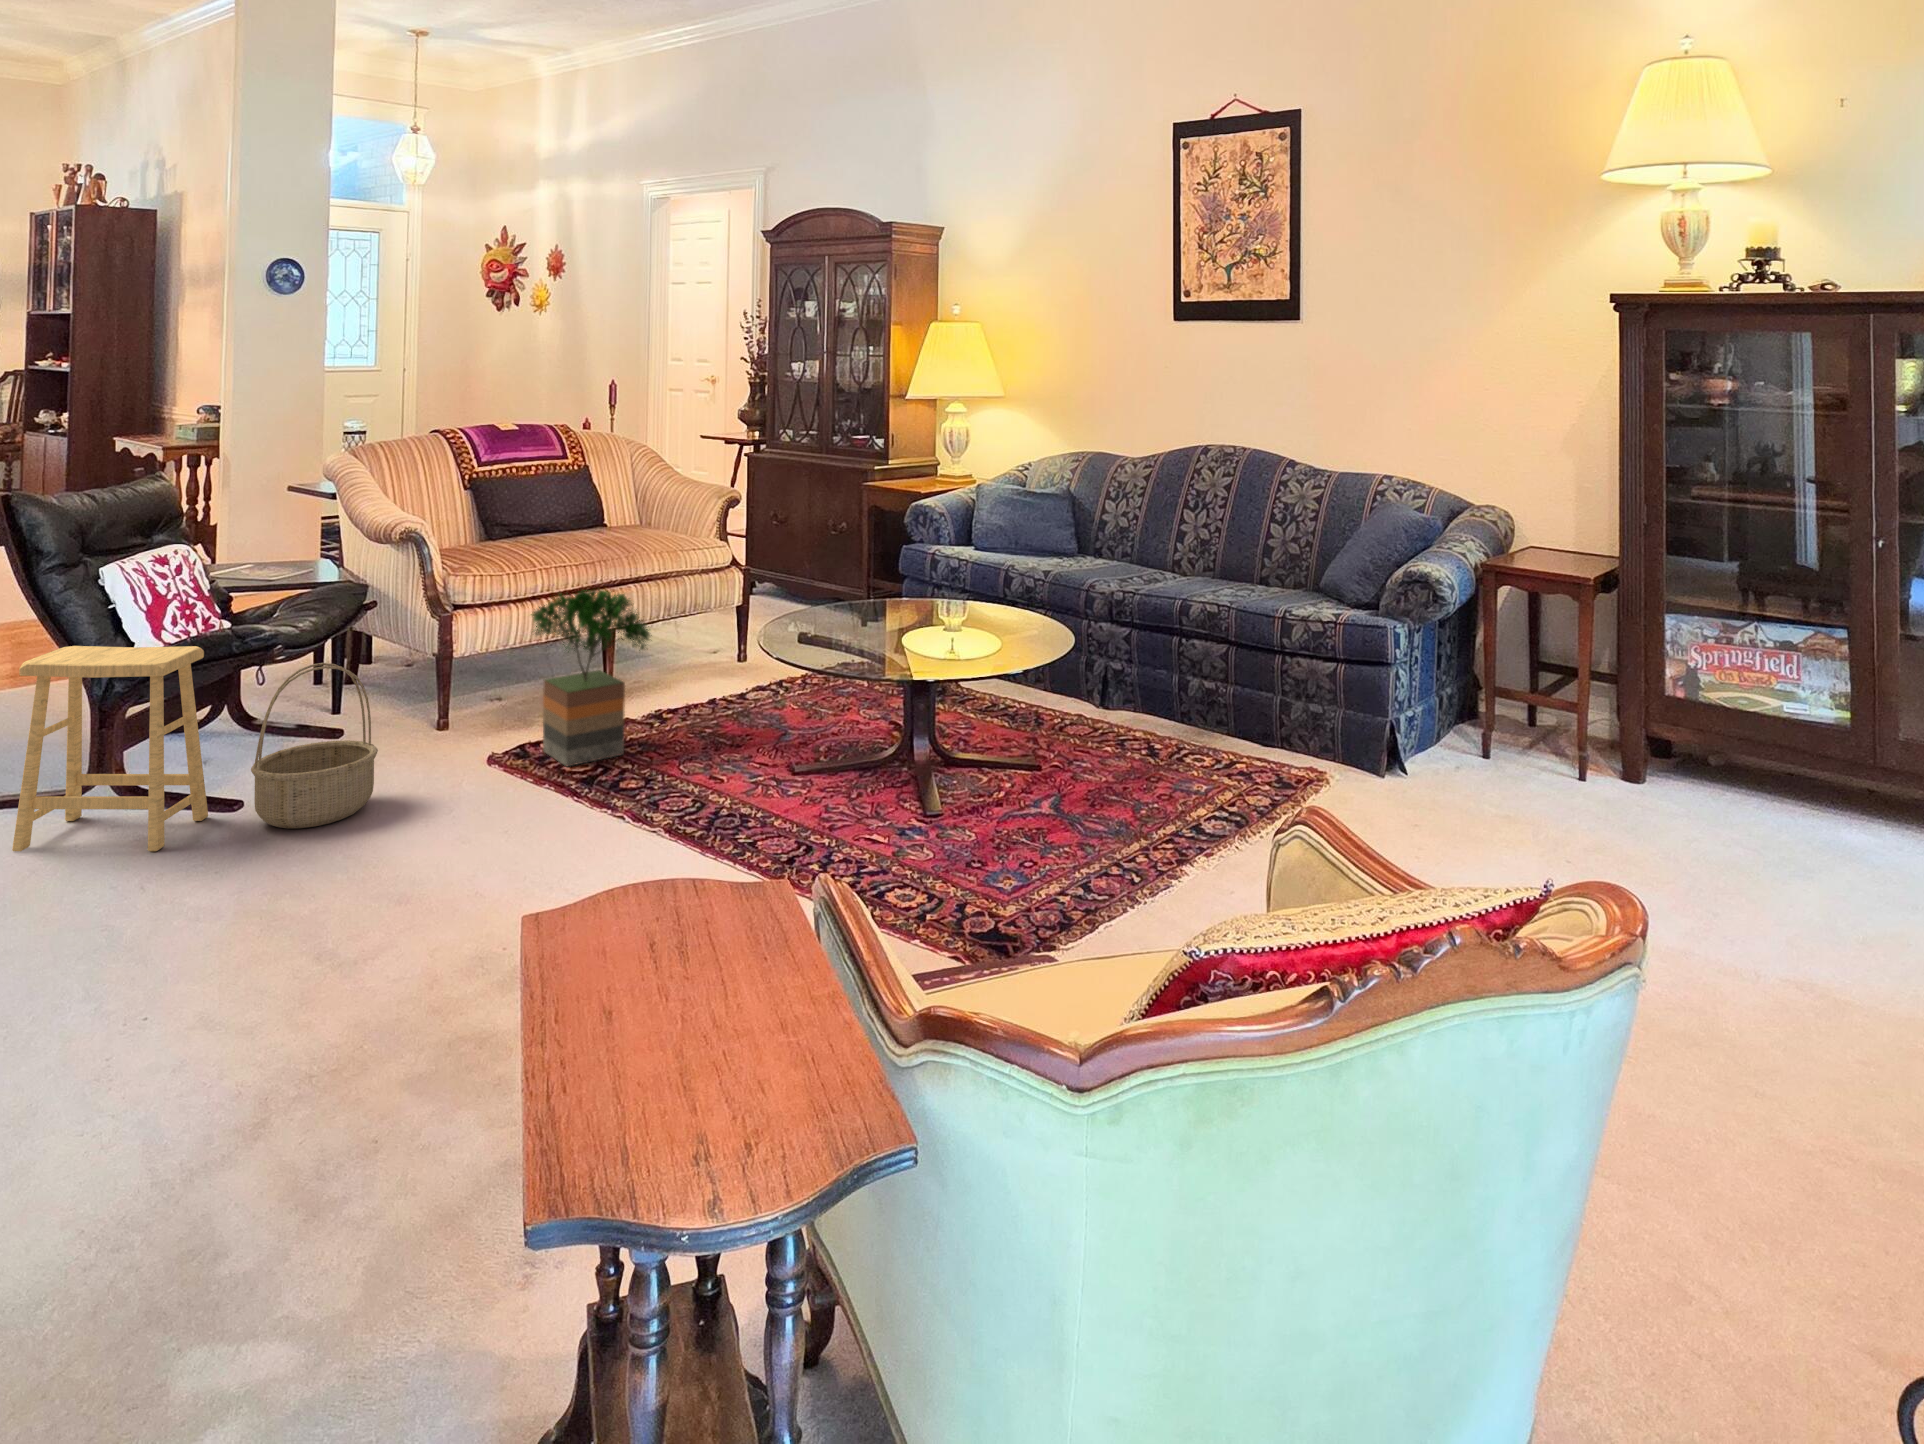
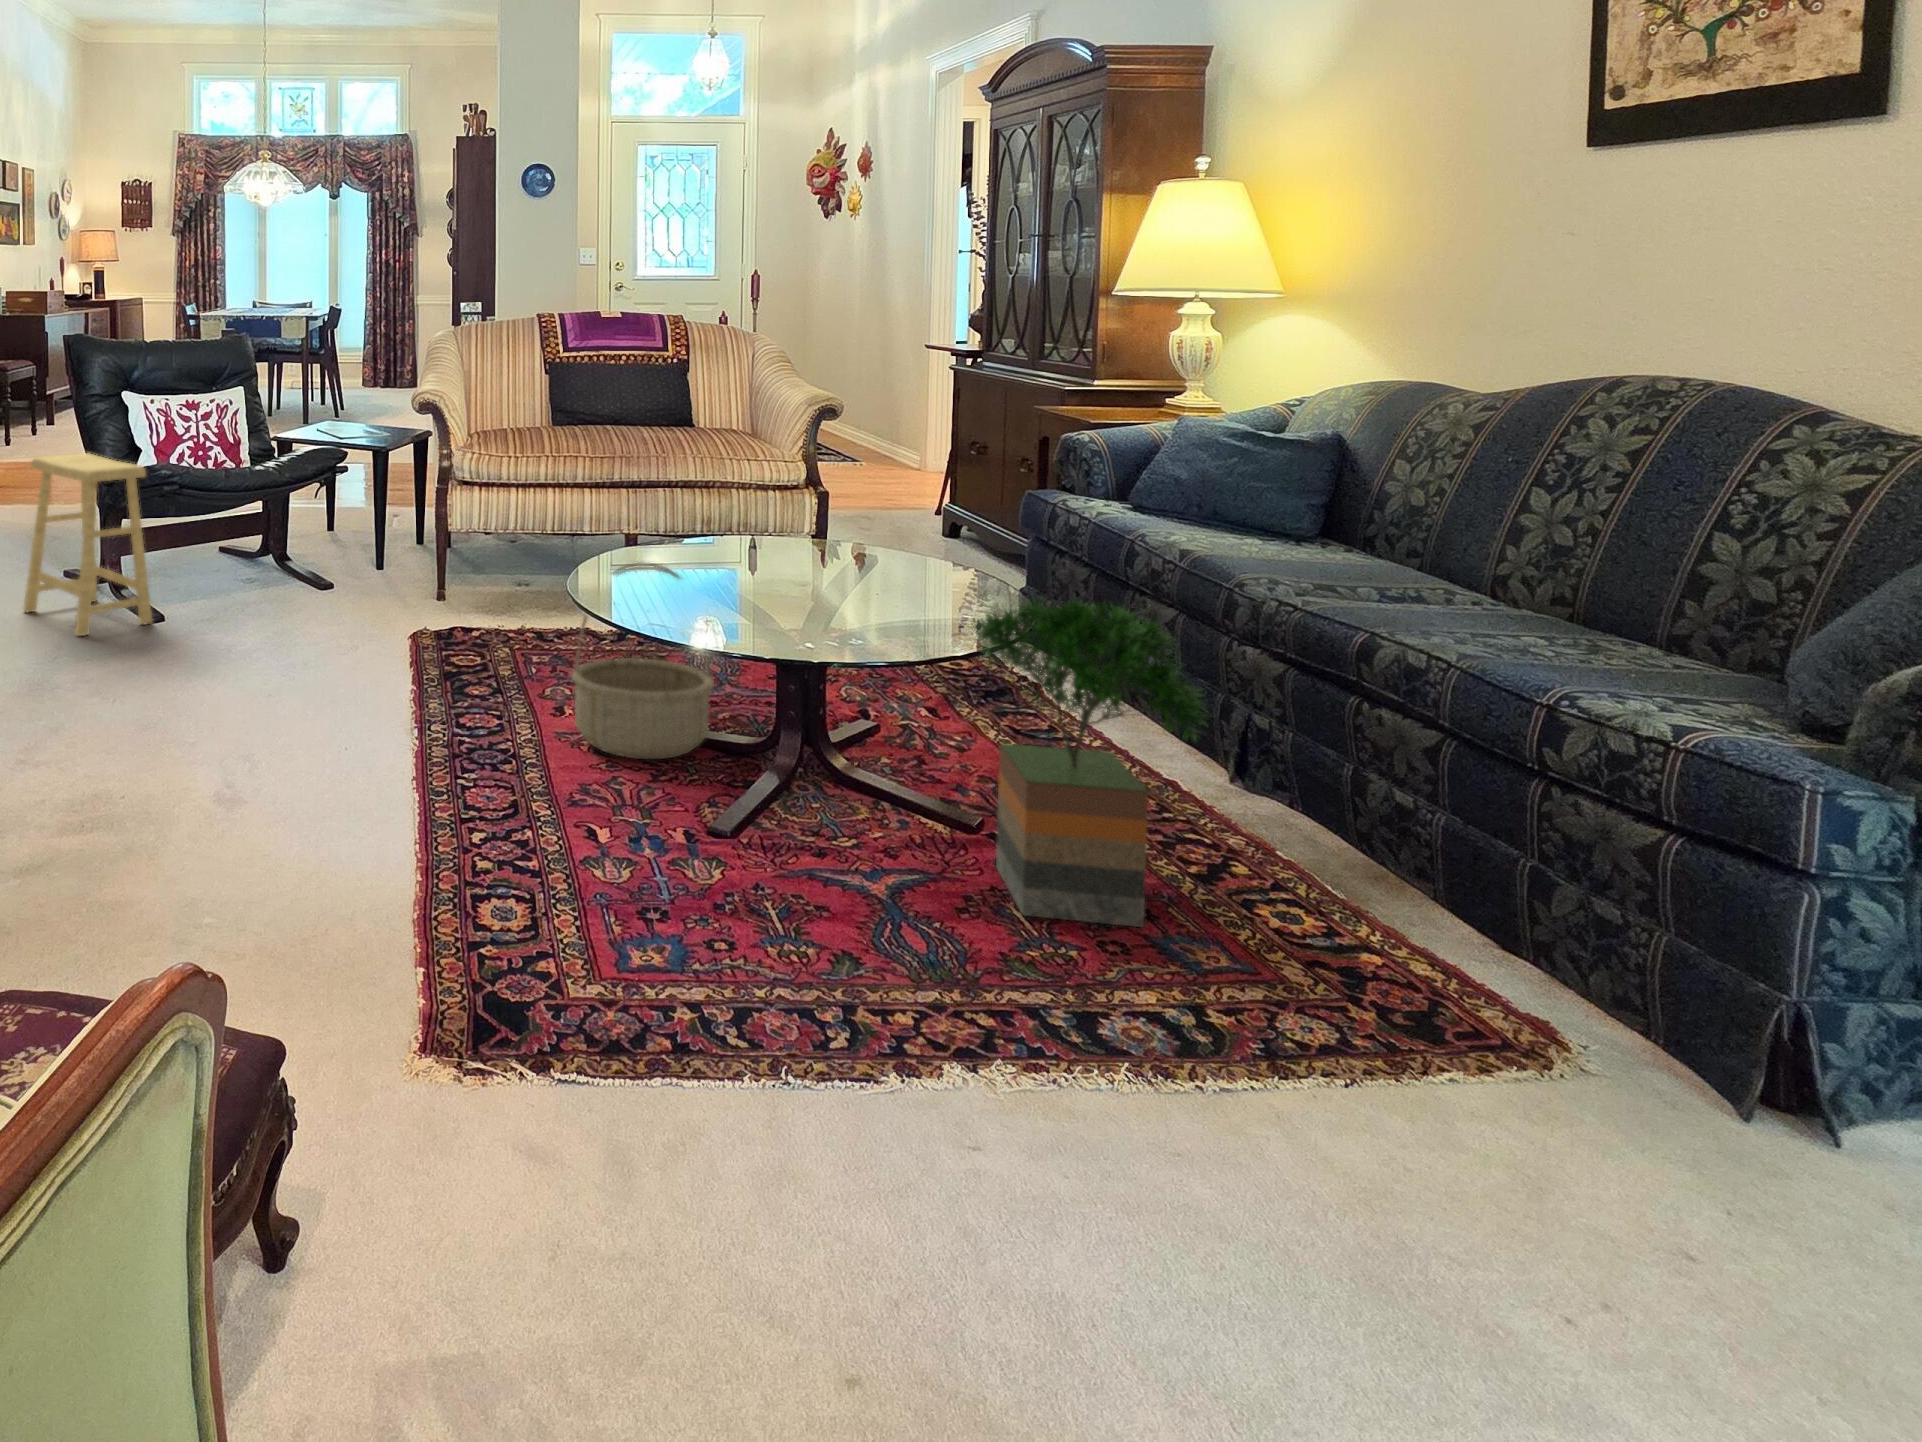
potted tree: present [531,590,652,766] -> present [975,598,1208,927]
basket: present [251,663,378,829] -> present [572,563,714,759]

